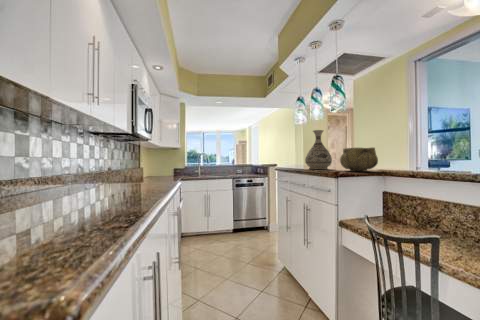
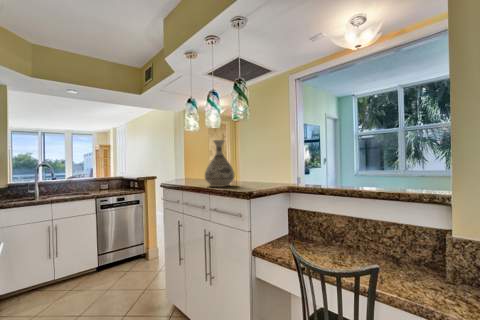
decorative bowl: present [340,148,378,171] -> none [247,162,285,189]

